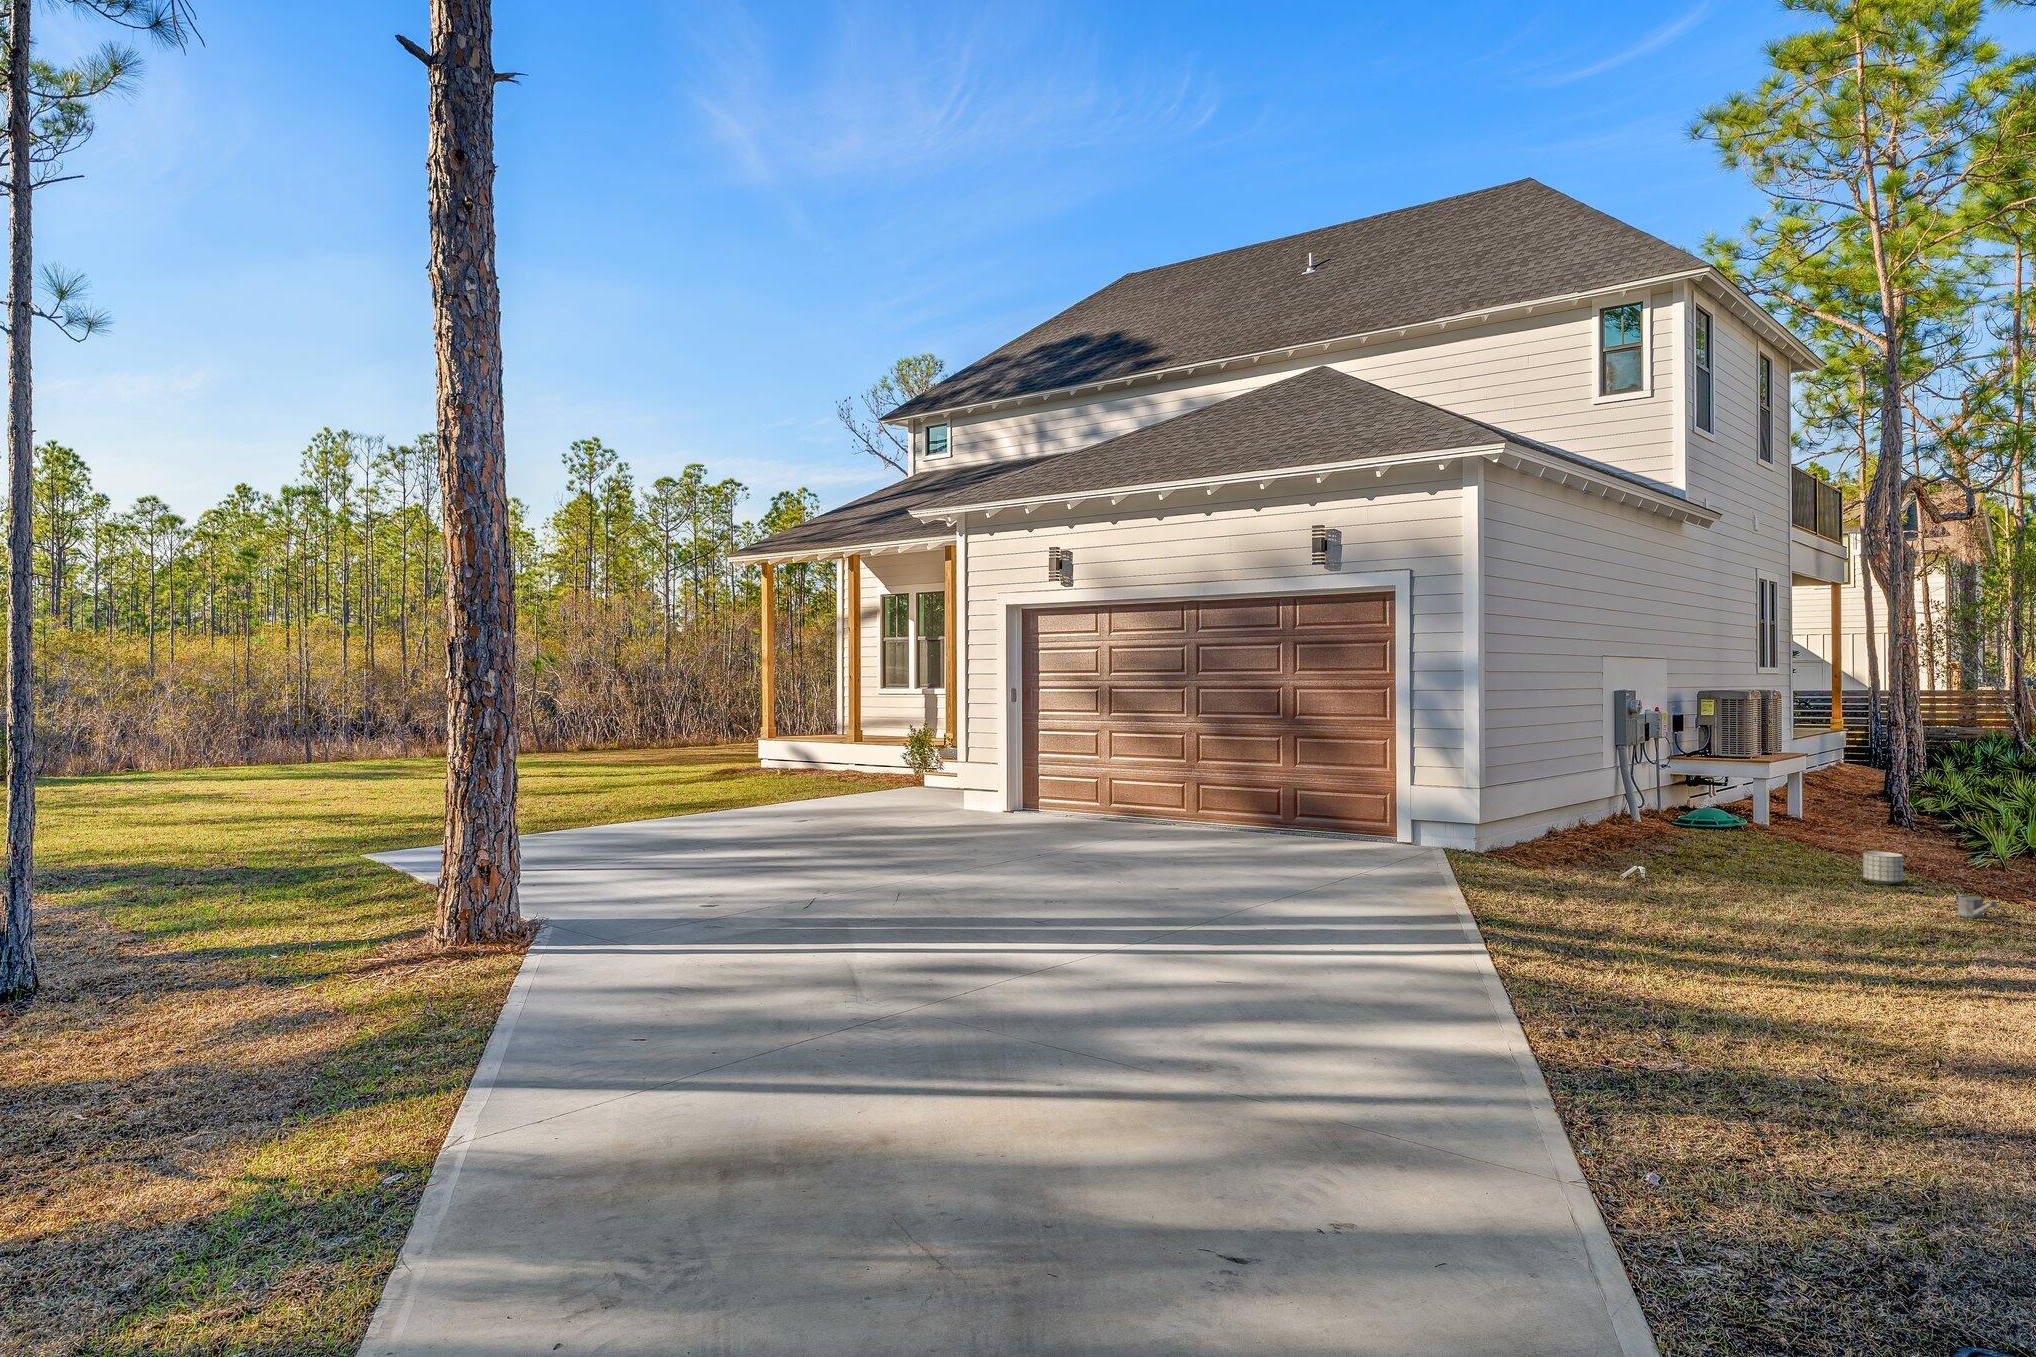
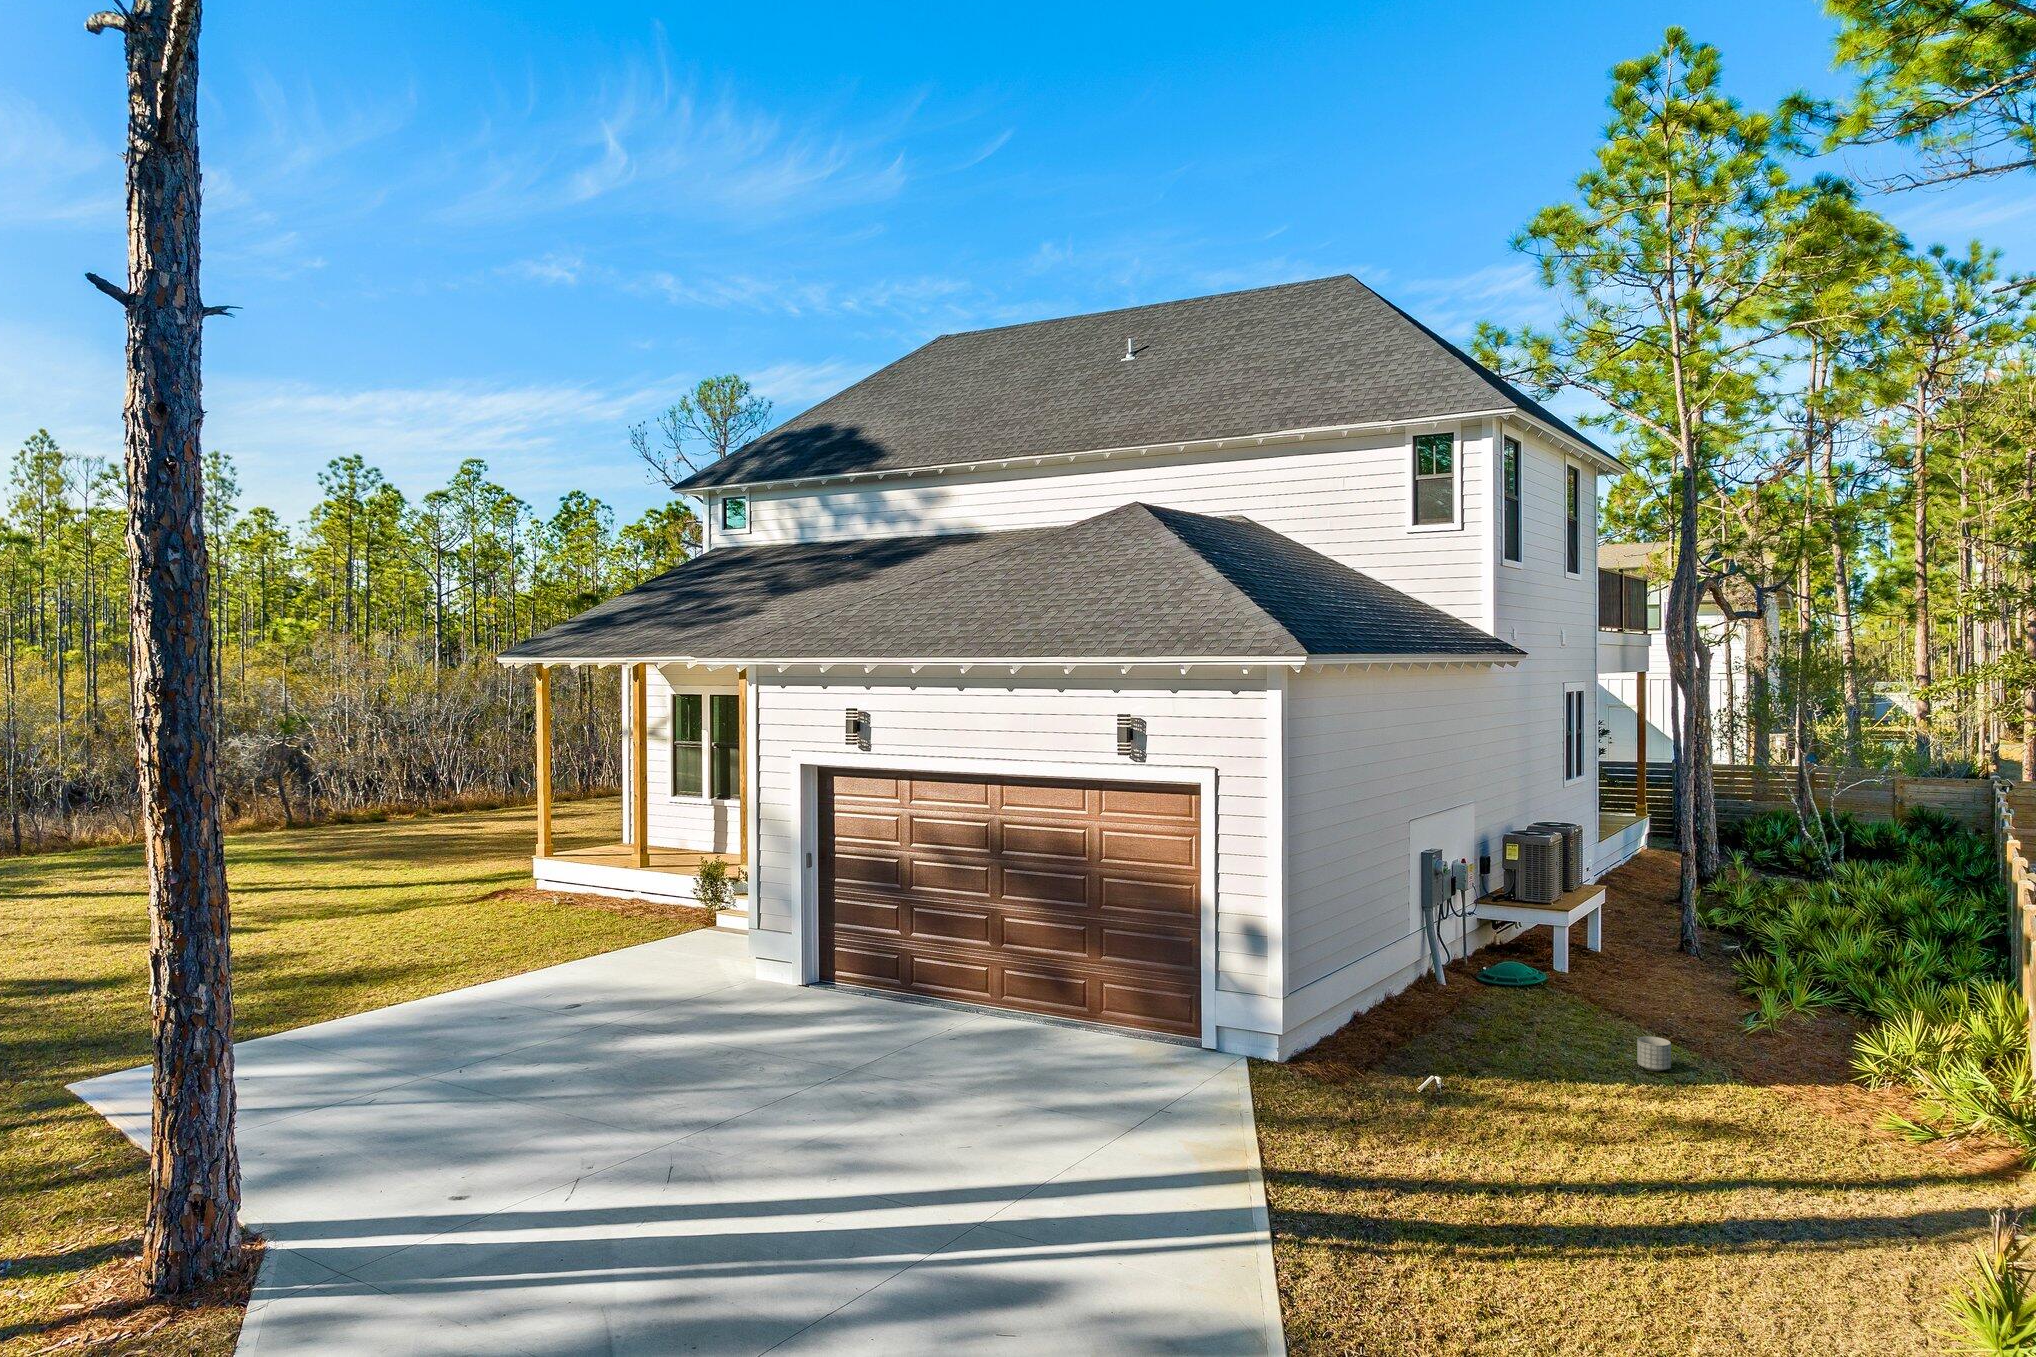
watering can: present [1956,894,1997,918] -> none [1708,1101,1739,1127]

